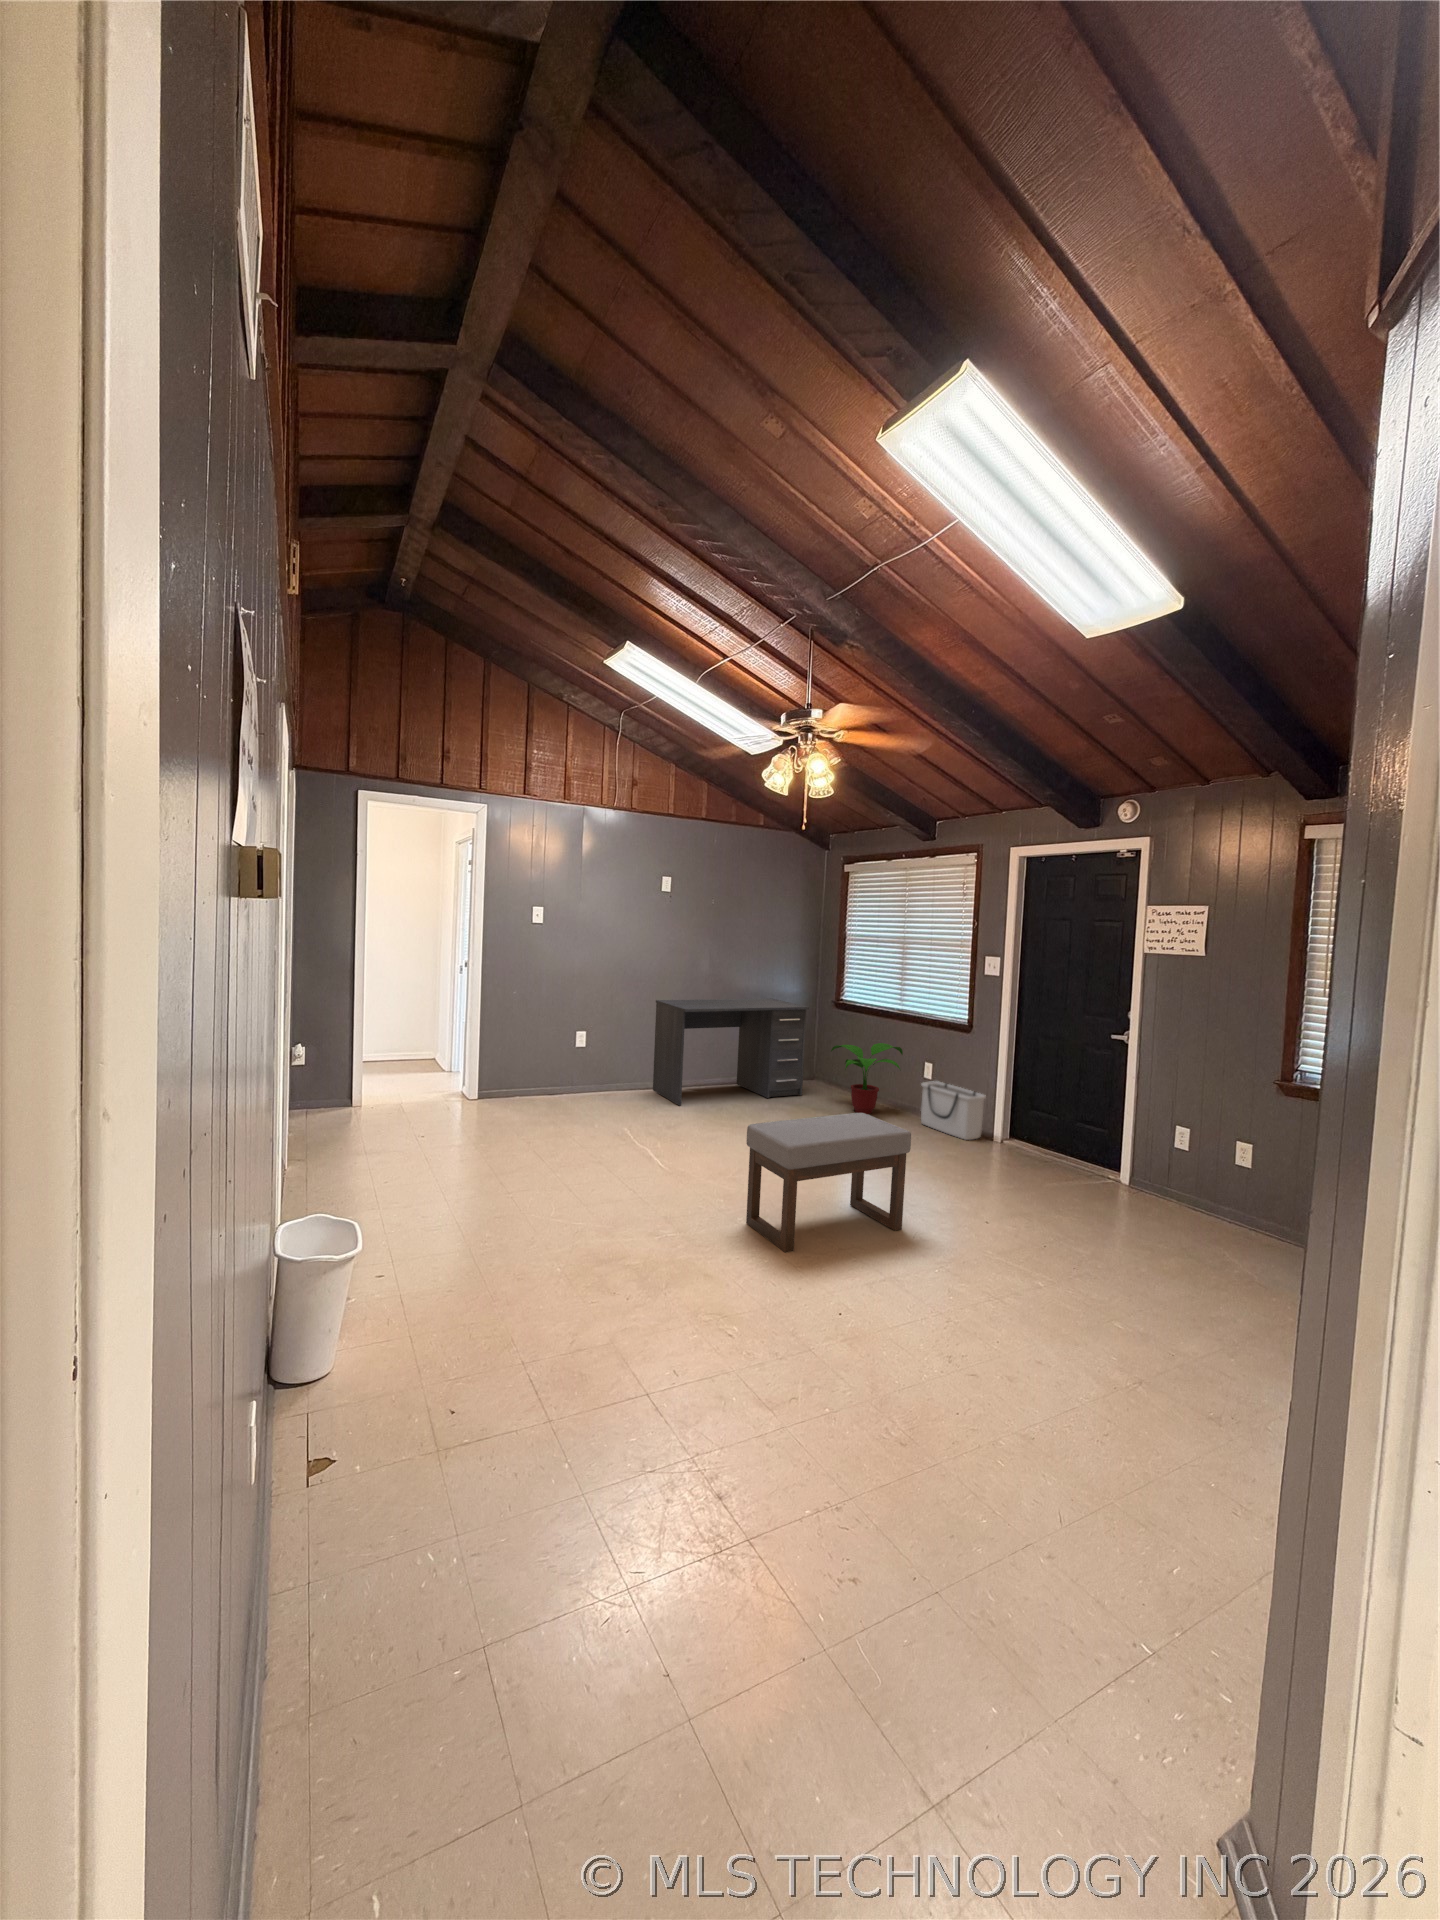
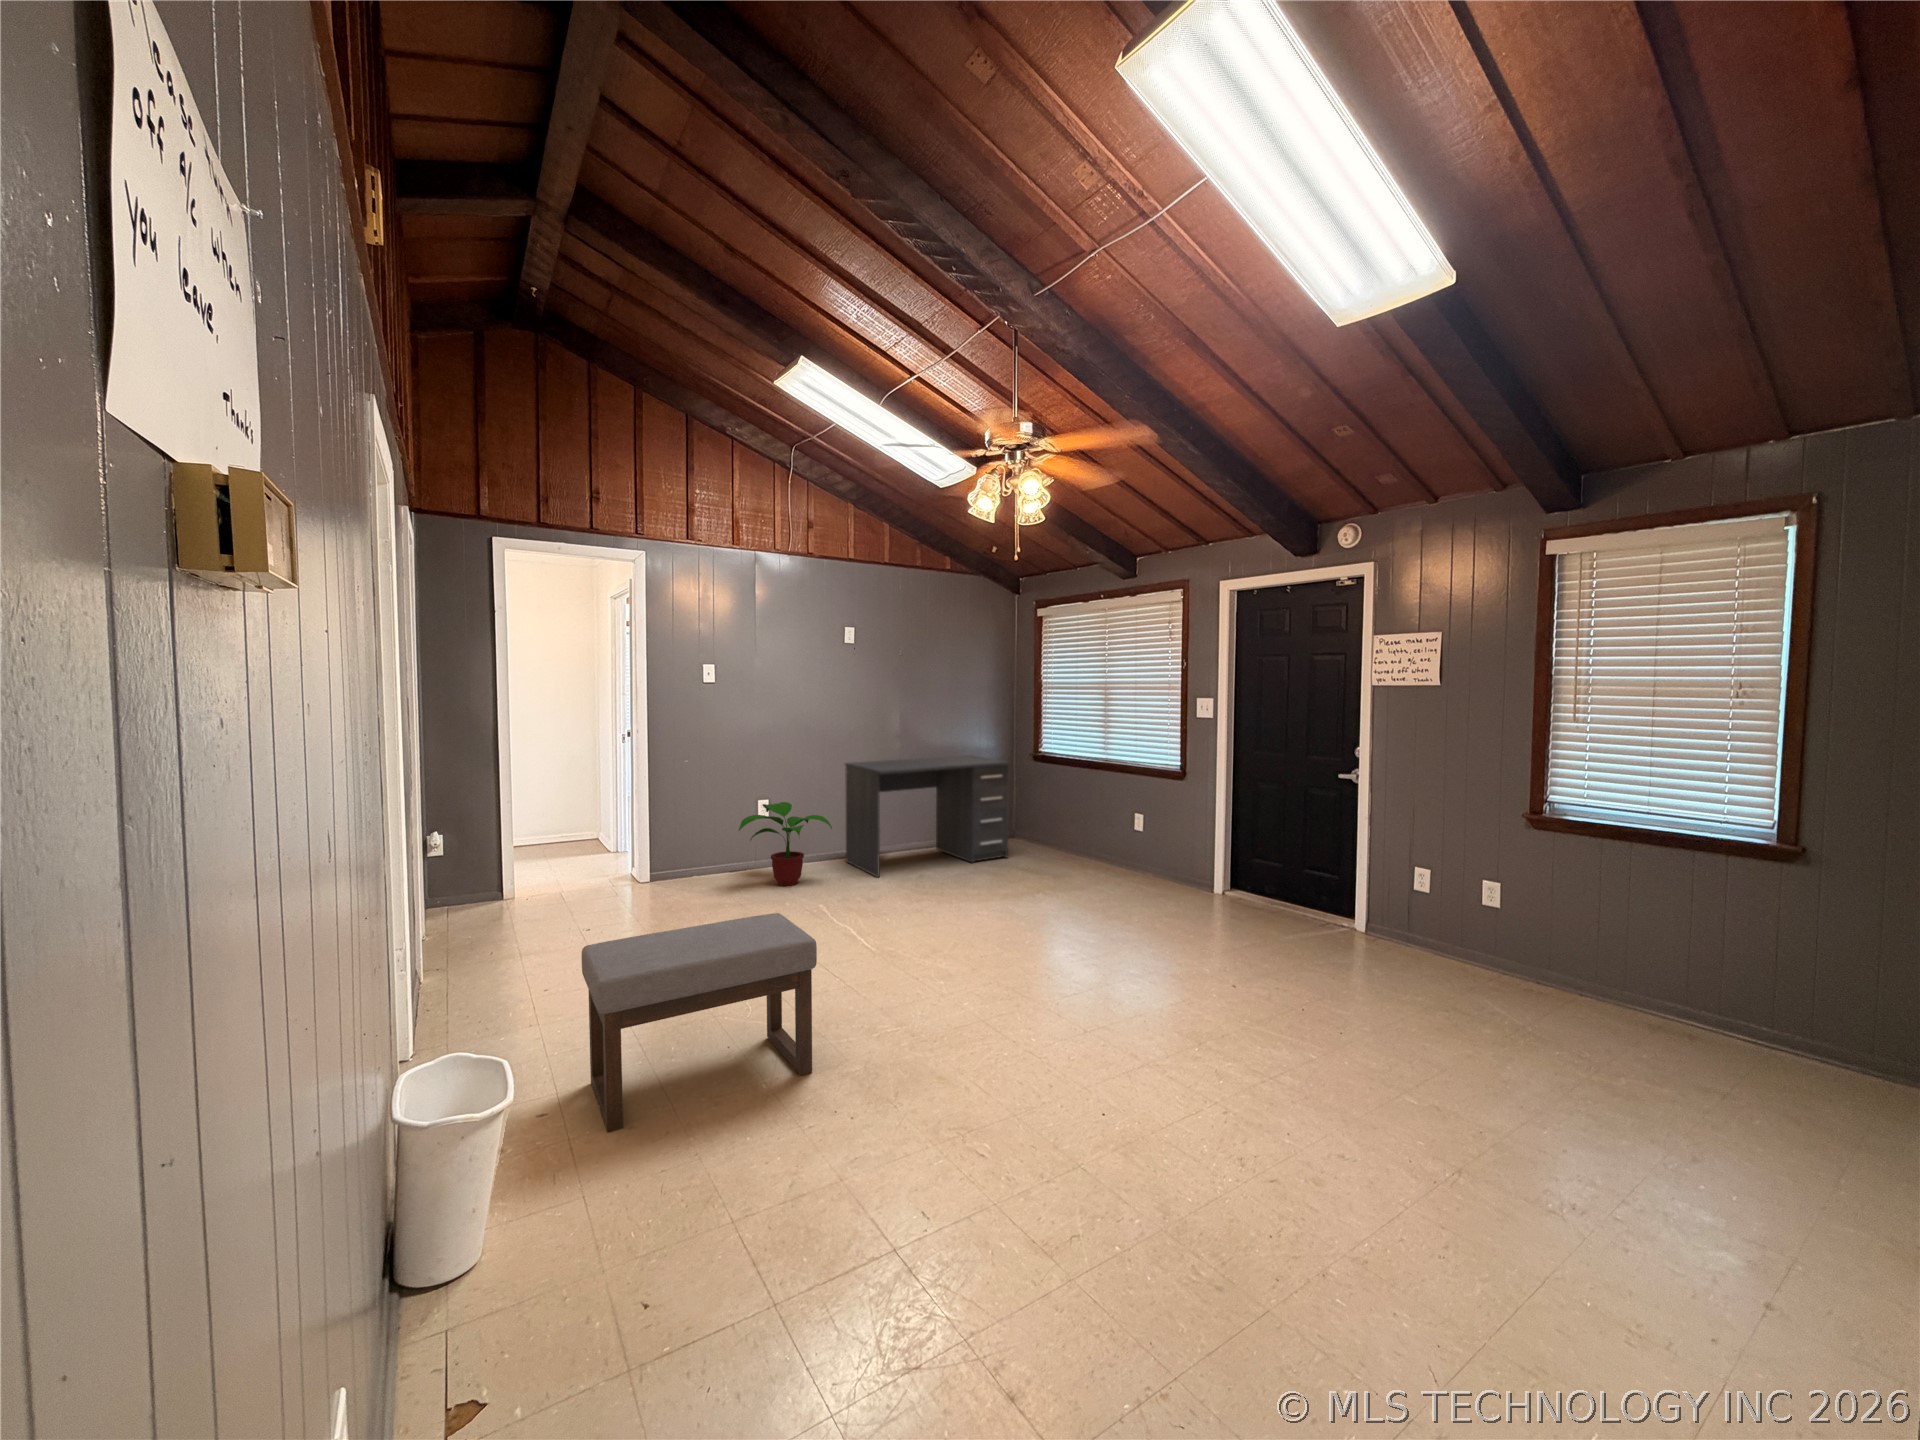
potted plant: present [831,1043,903,1114] -> present [739,802,832,886]
storage bin: present [921,1081,986,1140] -> none [1137,834,1209,895]
ottoman: present [746,1113,911,1253] -> present [582,913,817,1132]

